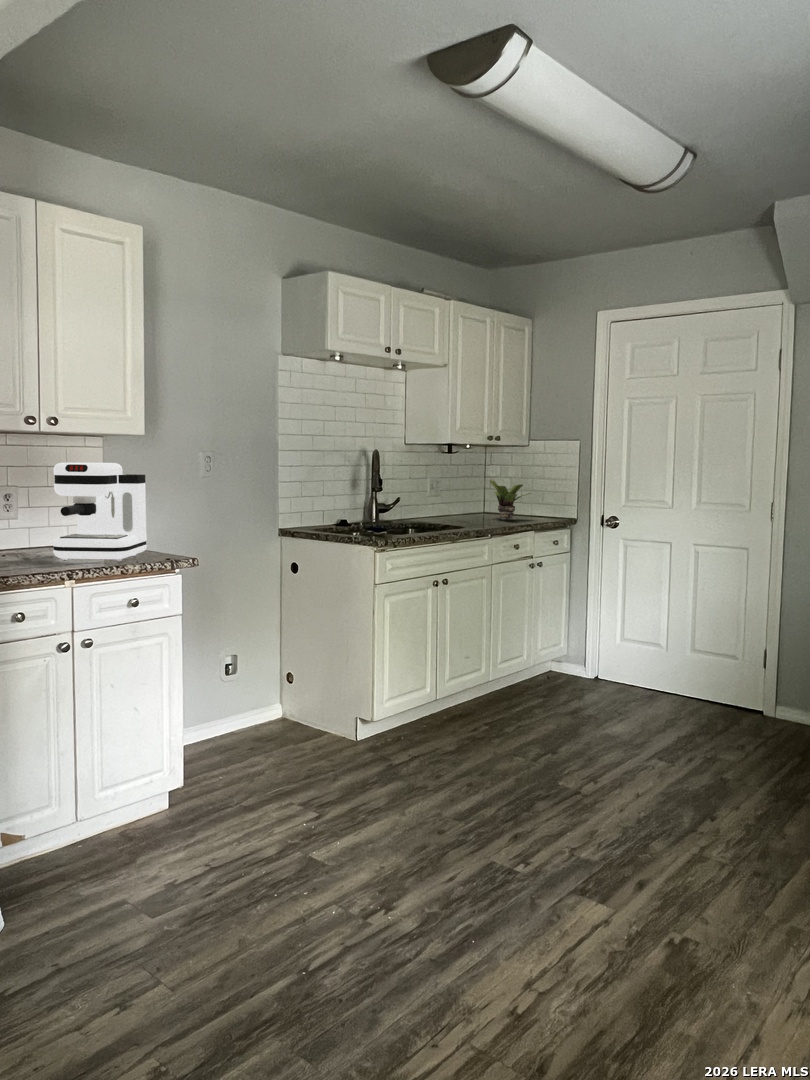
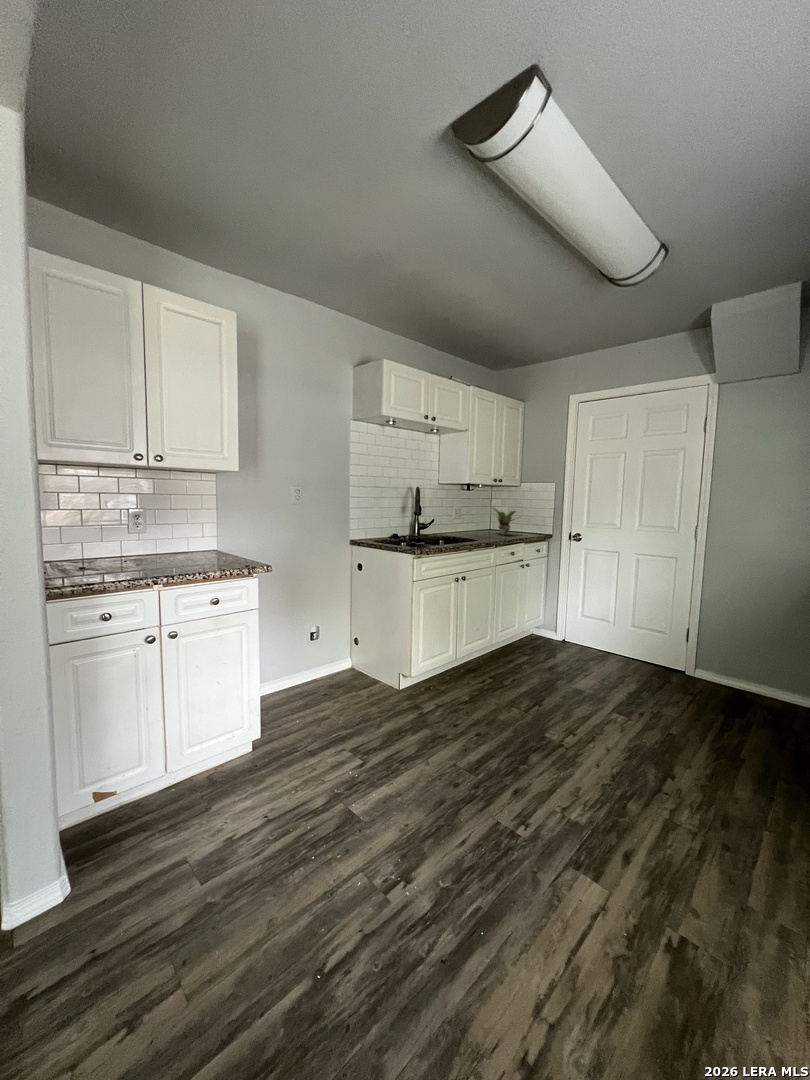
coffee maker: present [53,462,147,561] -> none [160,492,238,568]

